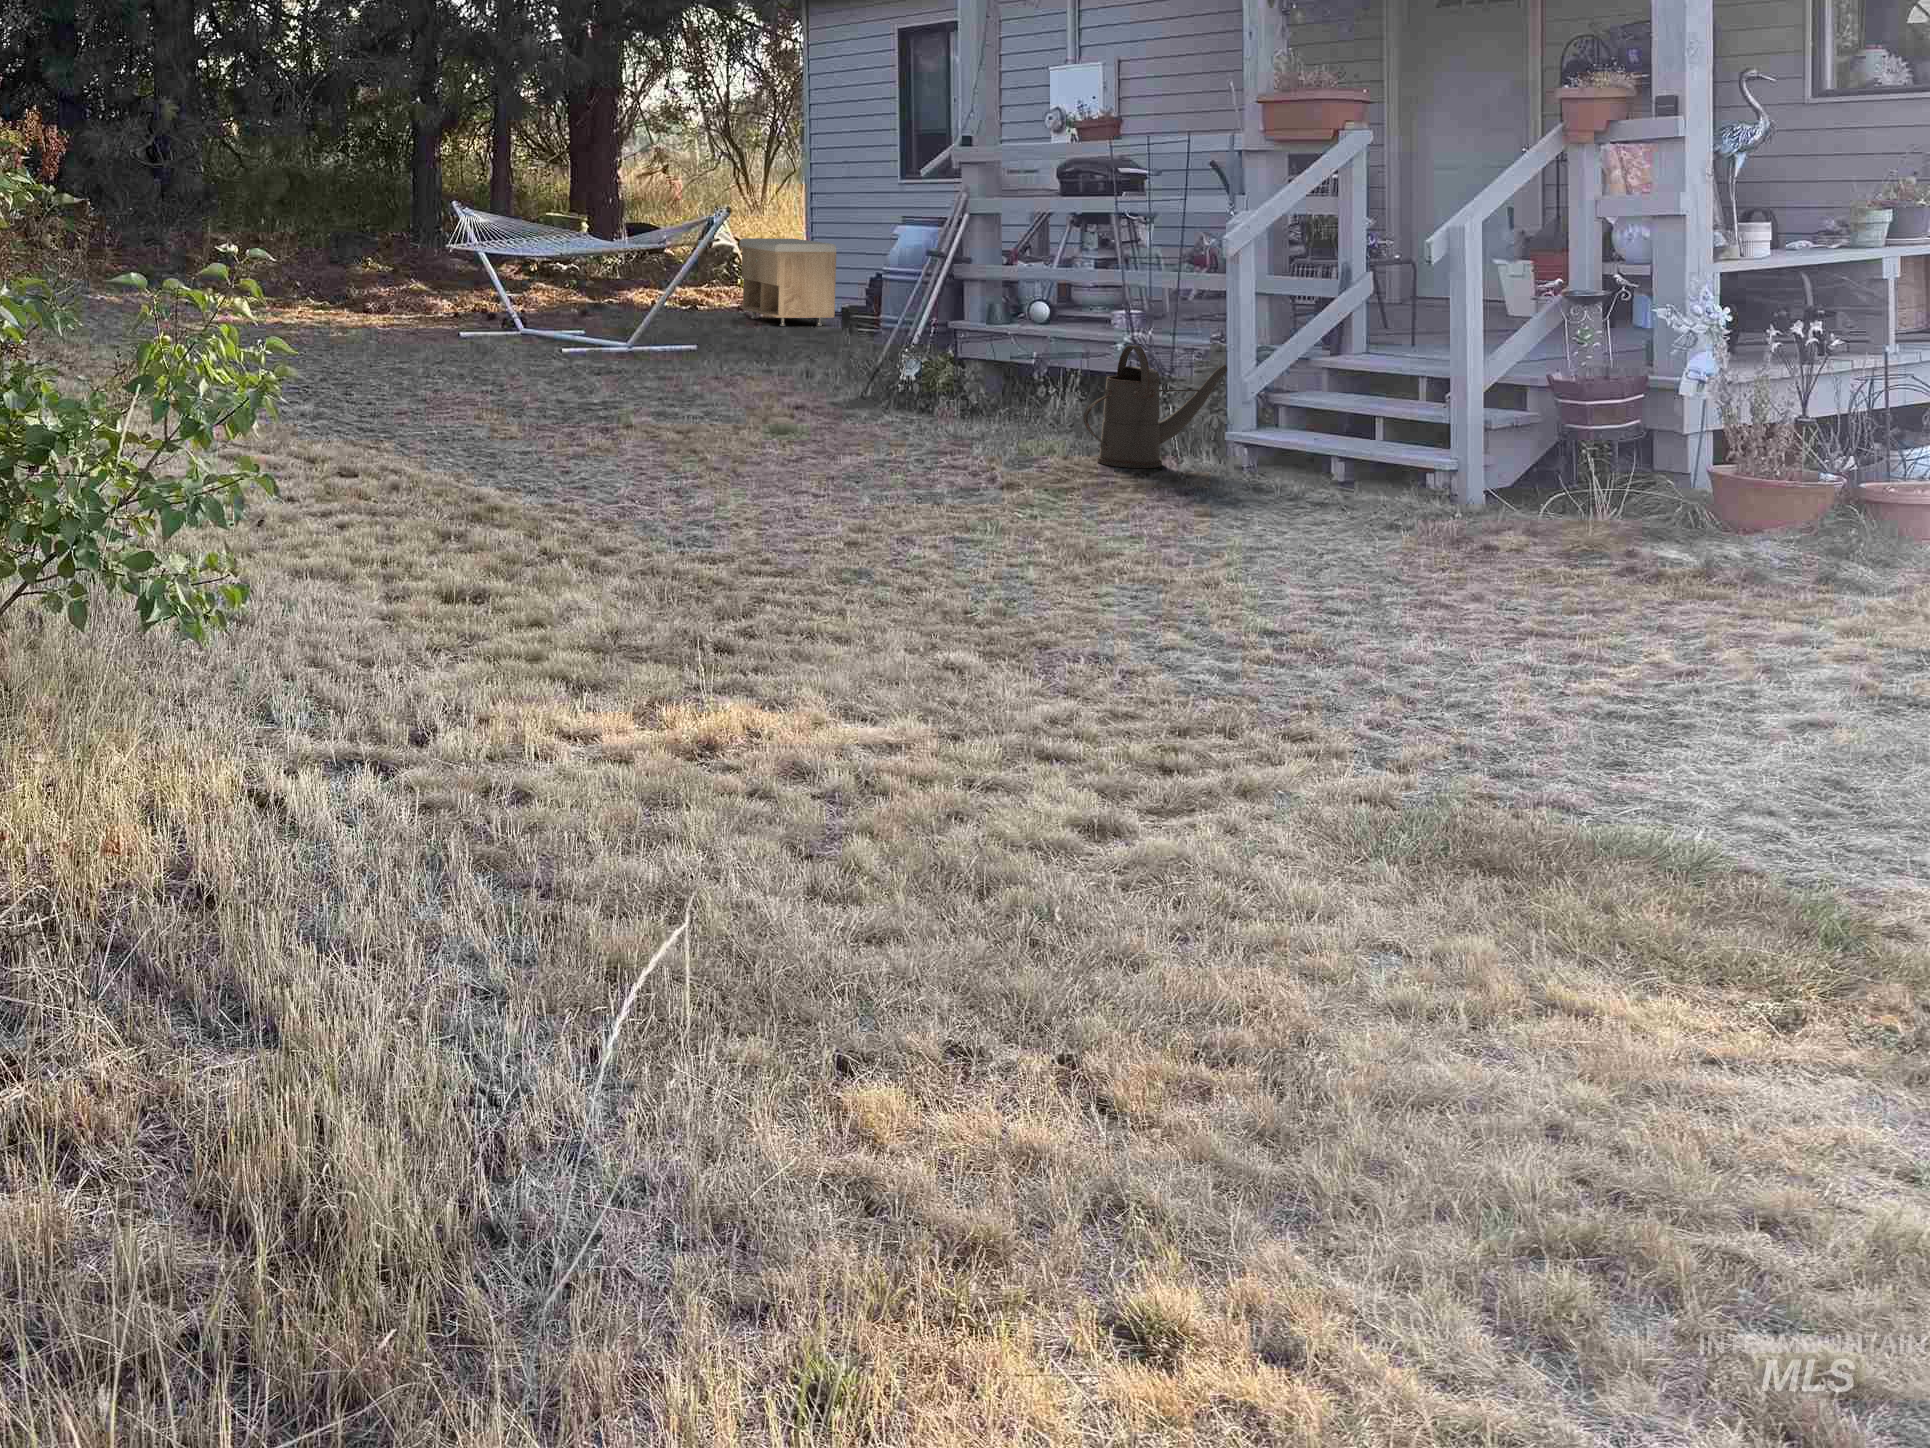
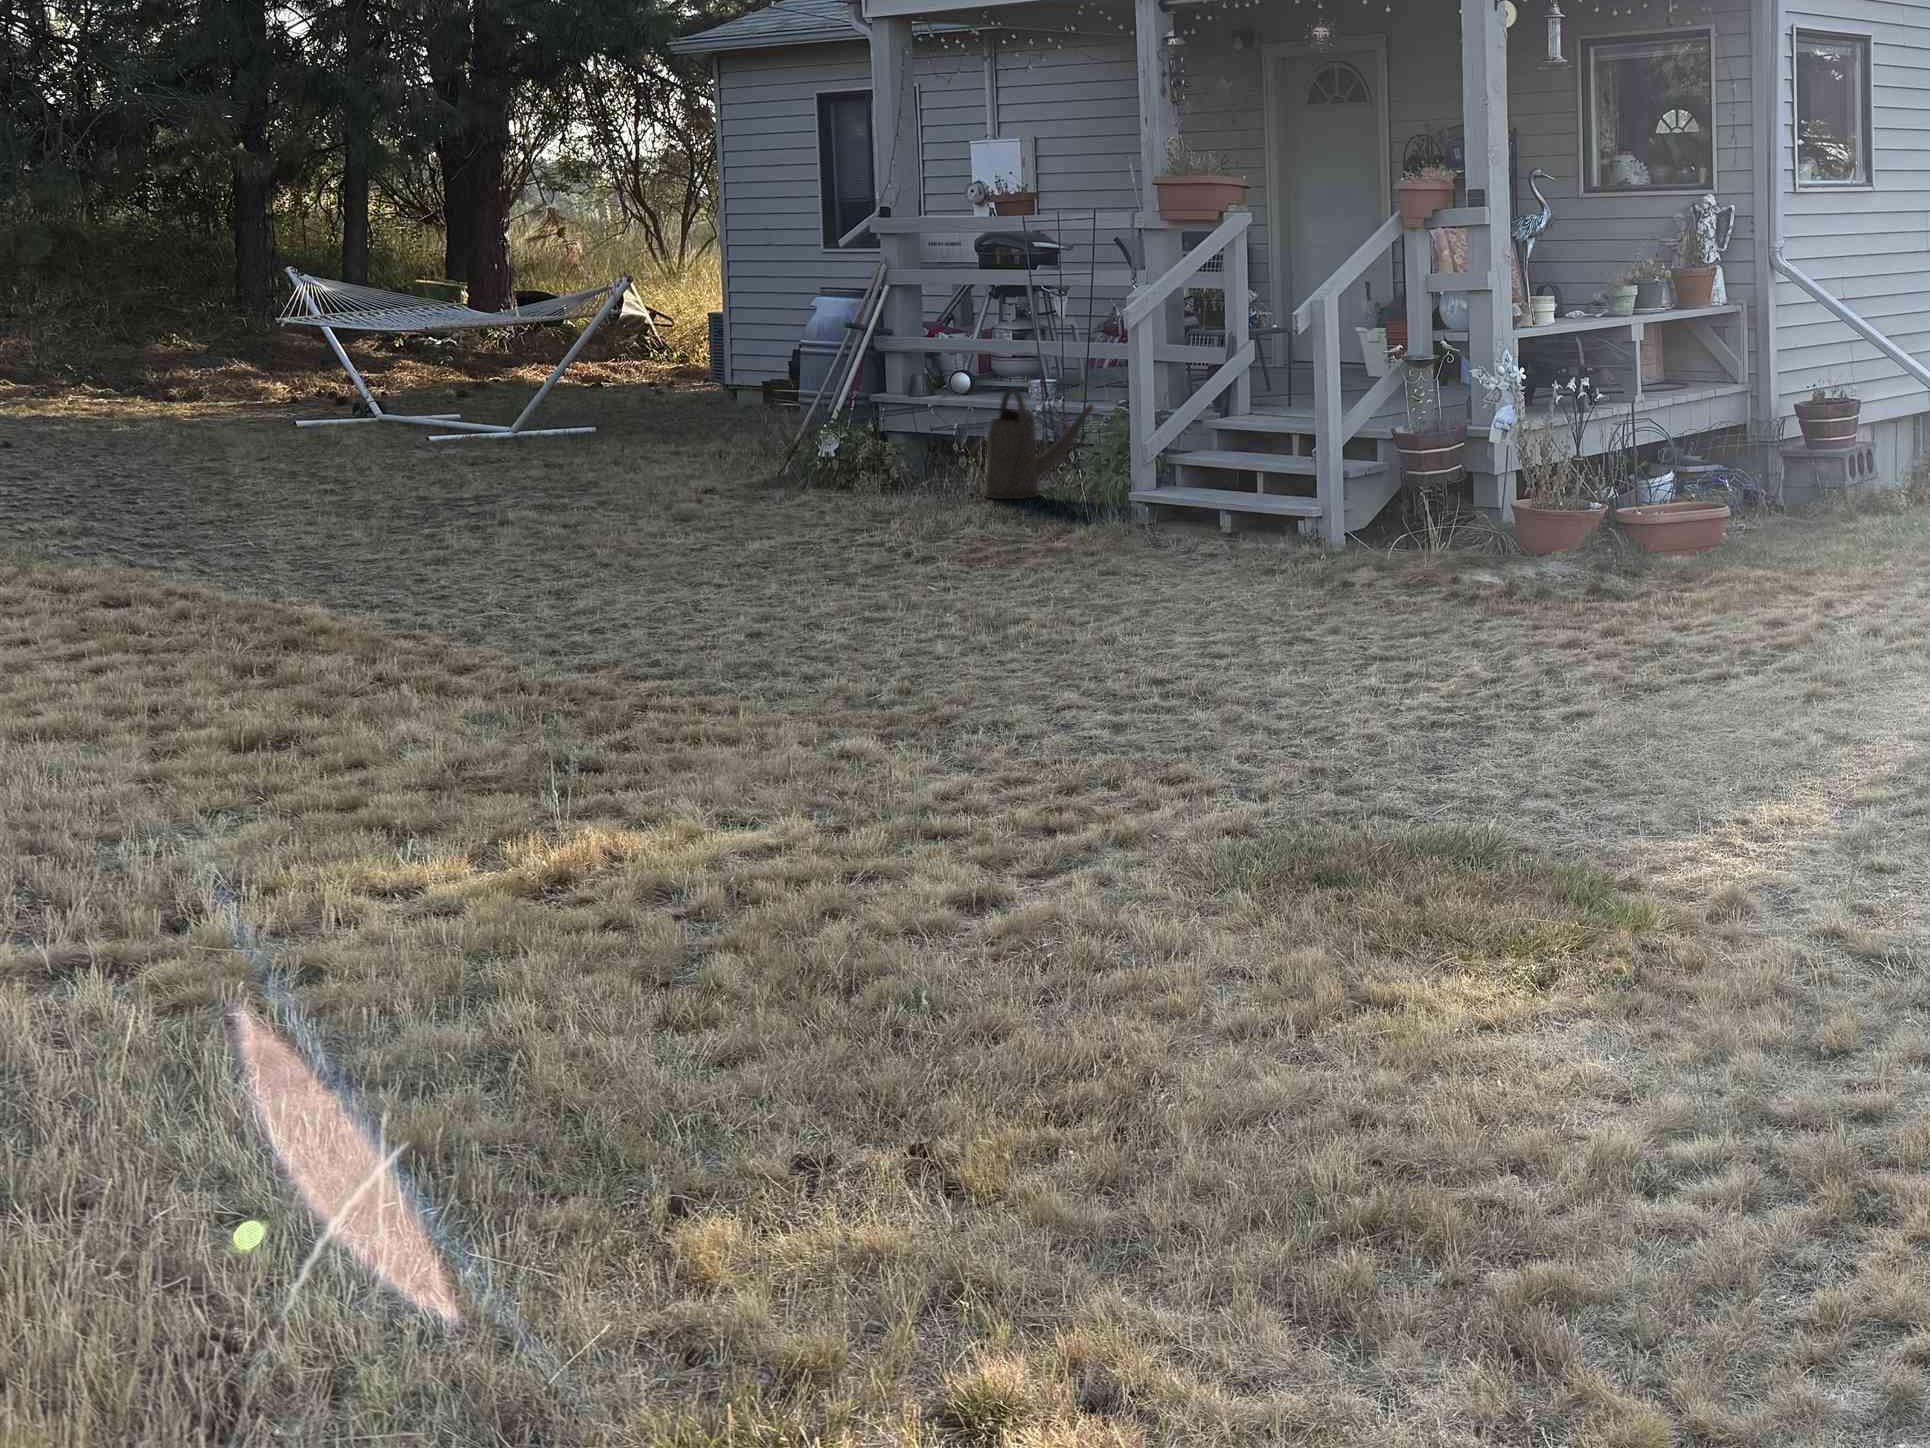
storage bench: present [739,238,836,326] -> none [649,302,755,393]

